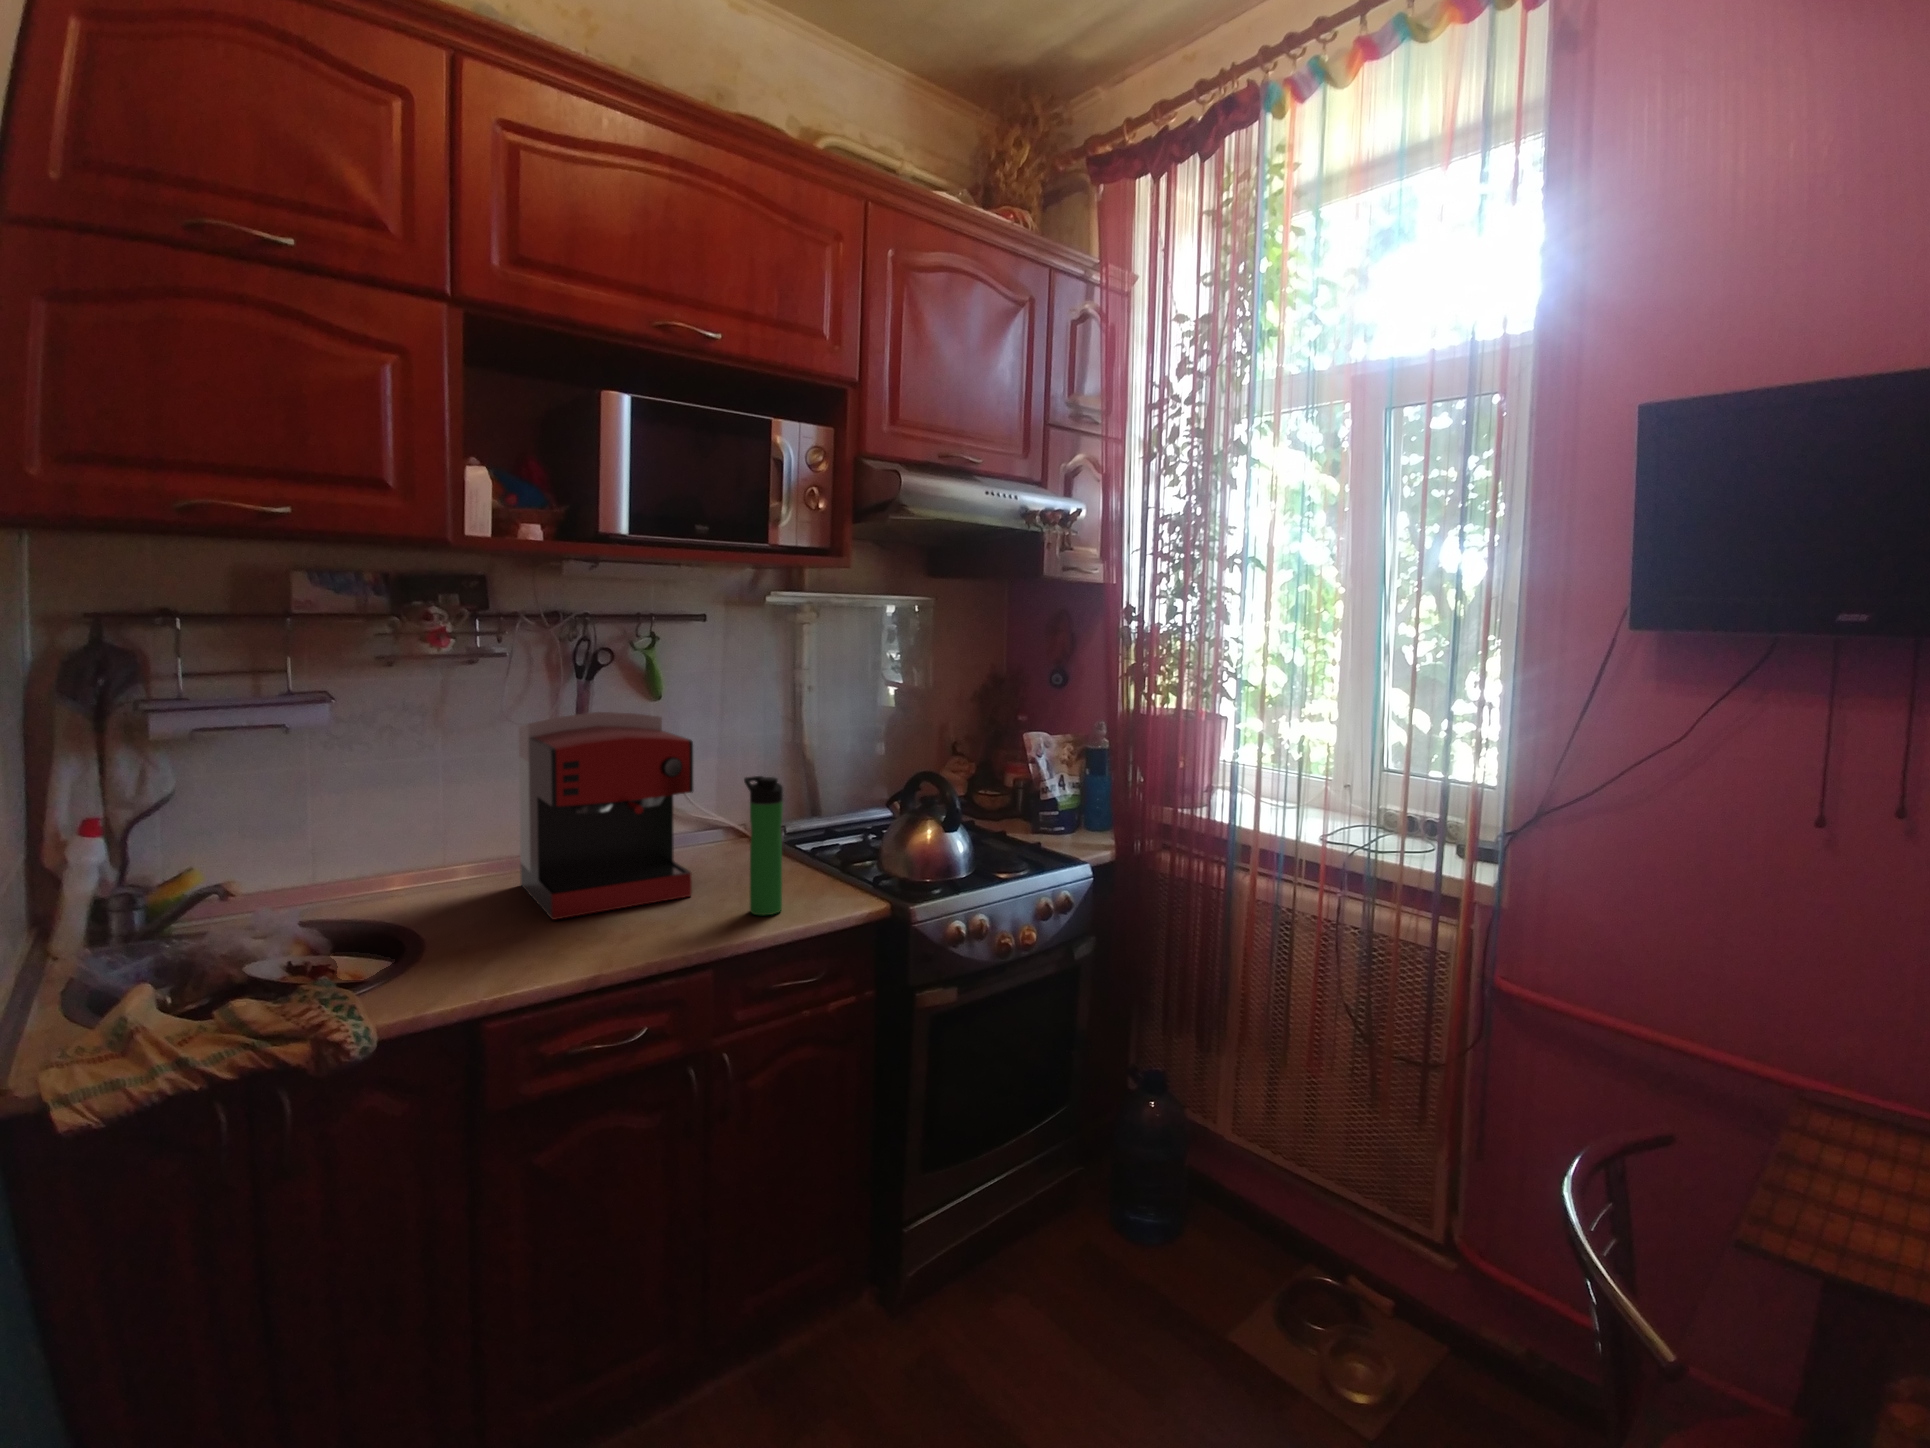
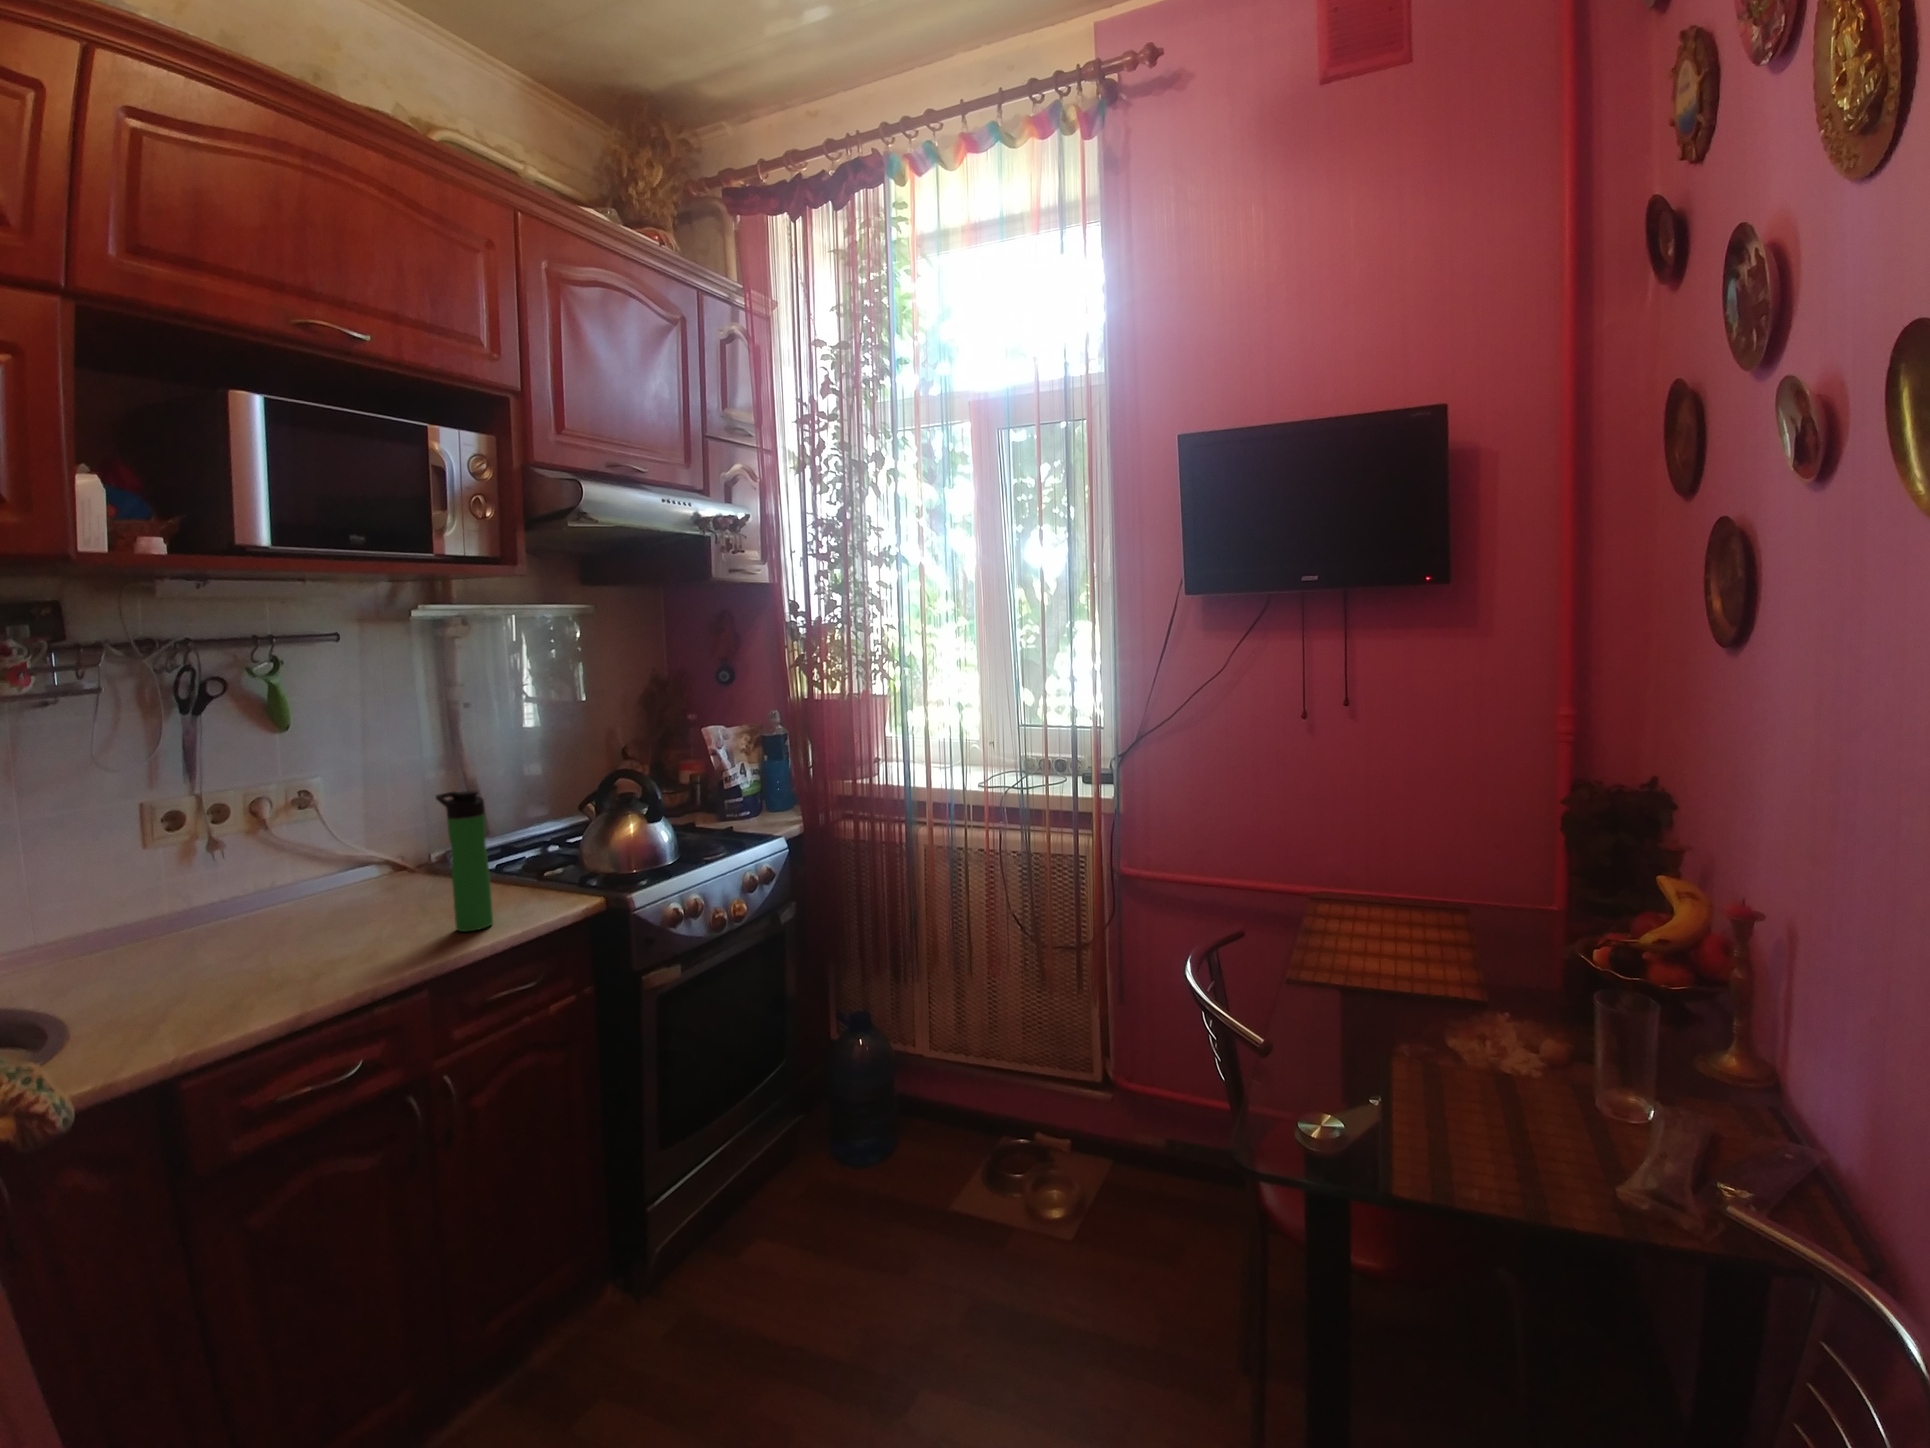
coffee maker: present [519,712,693,920] -> none [109,744,375,980]

